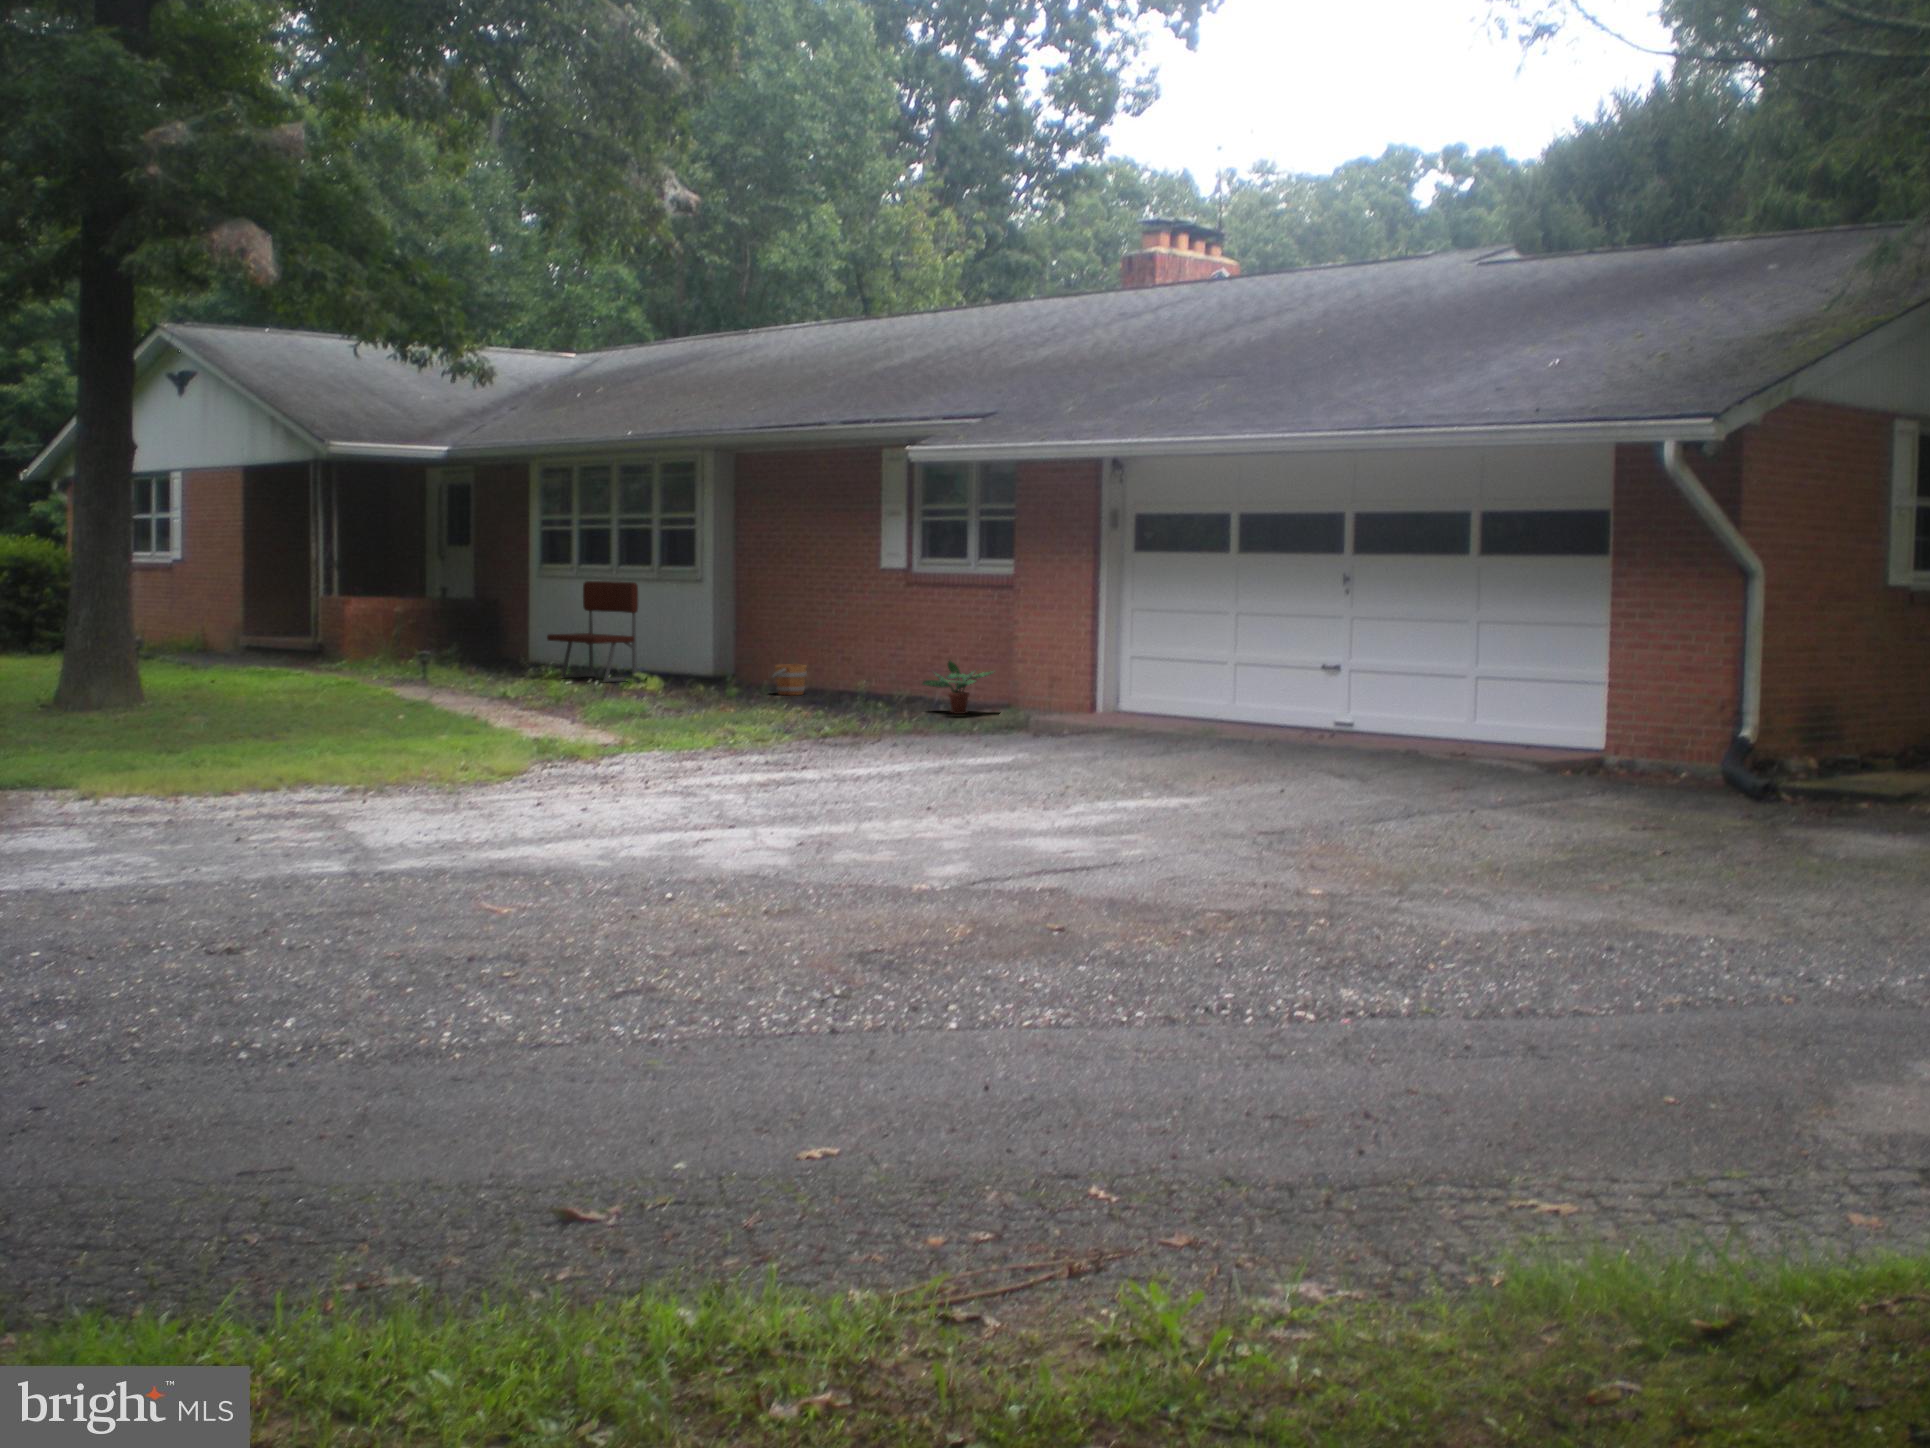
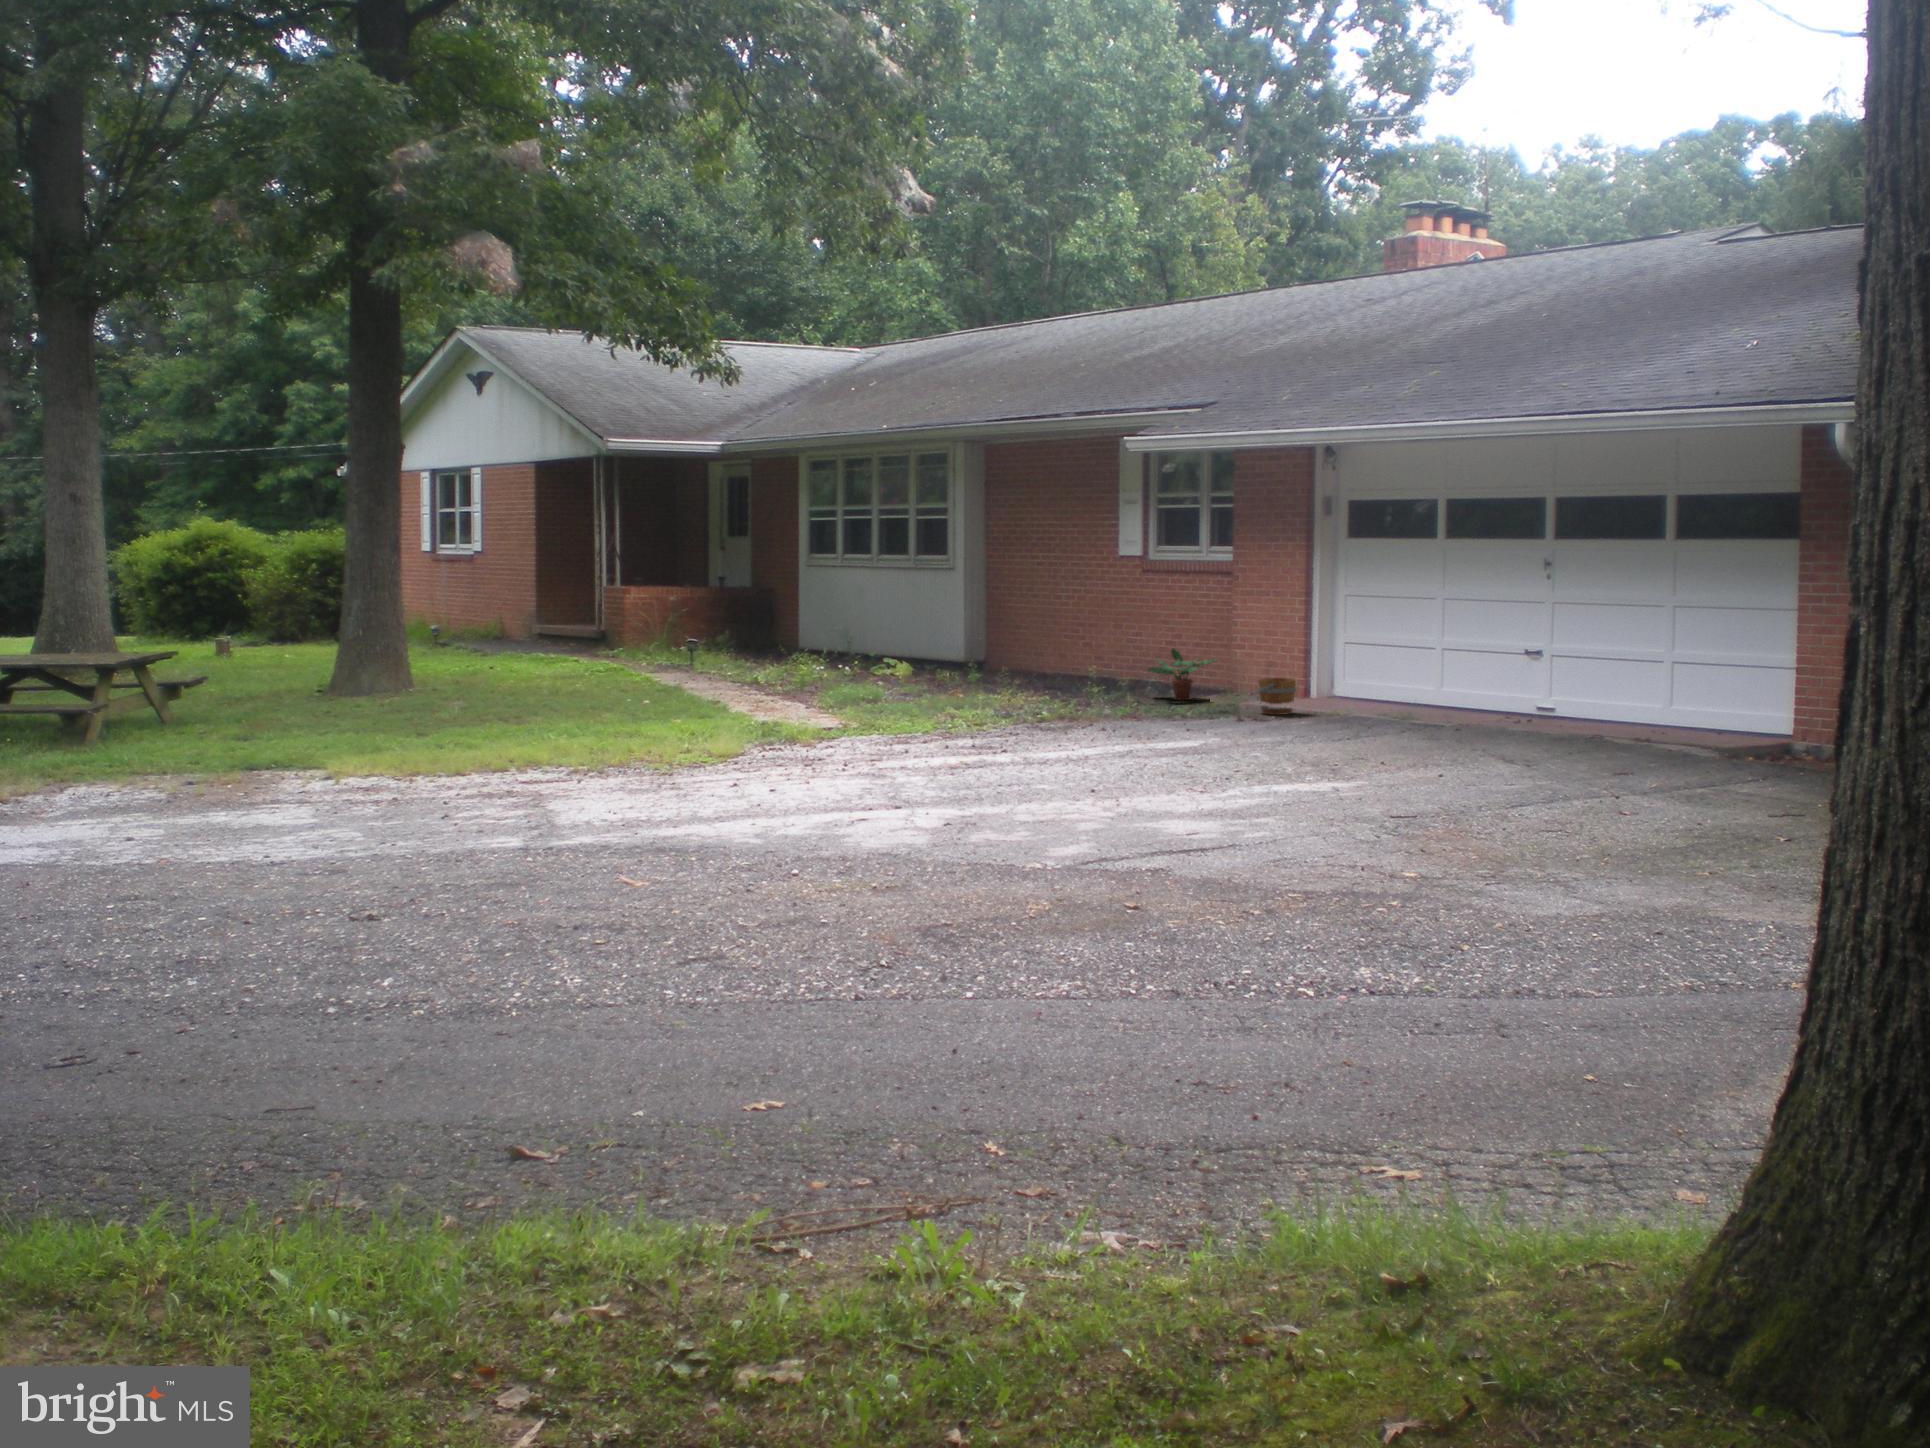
bench: present [547,581,638,682] -> none [812,572,895,669]
bucket: present [772,664,807,695] -> present [1255,678,1296,715]

